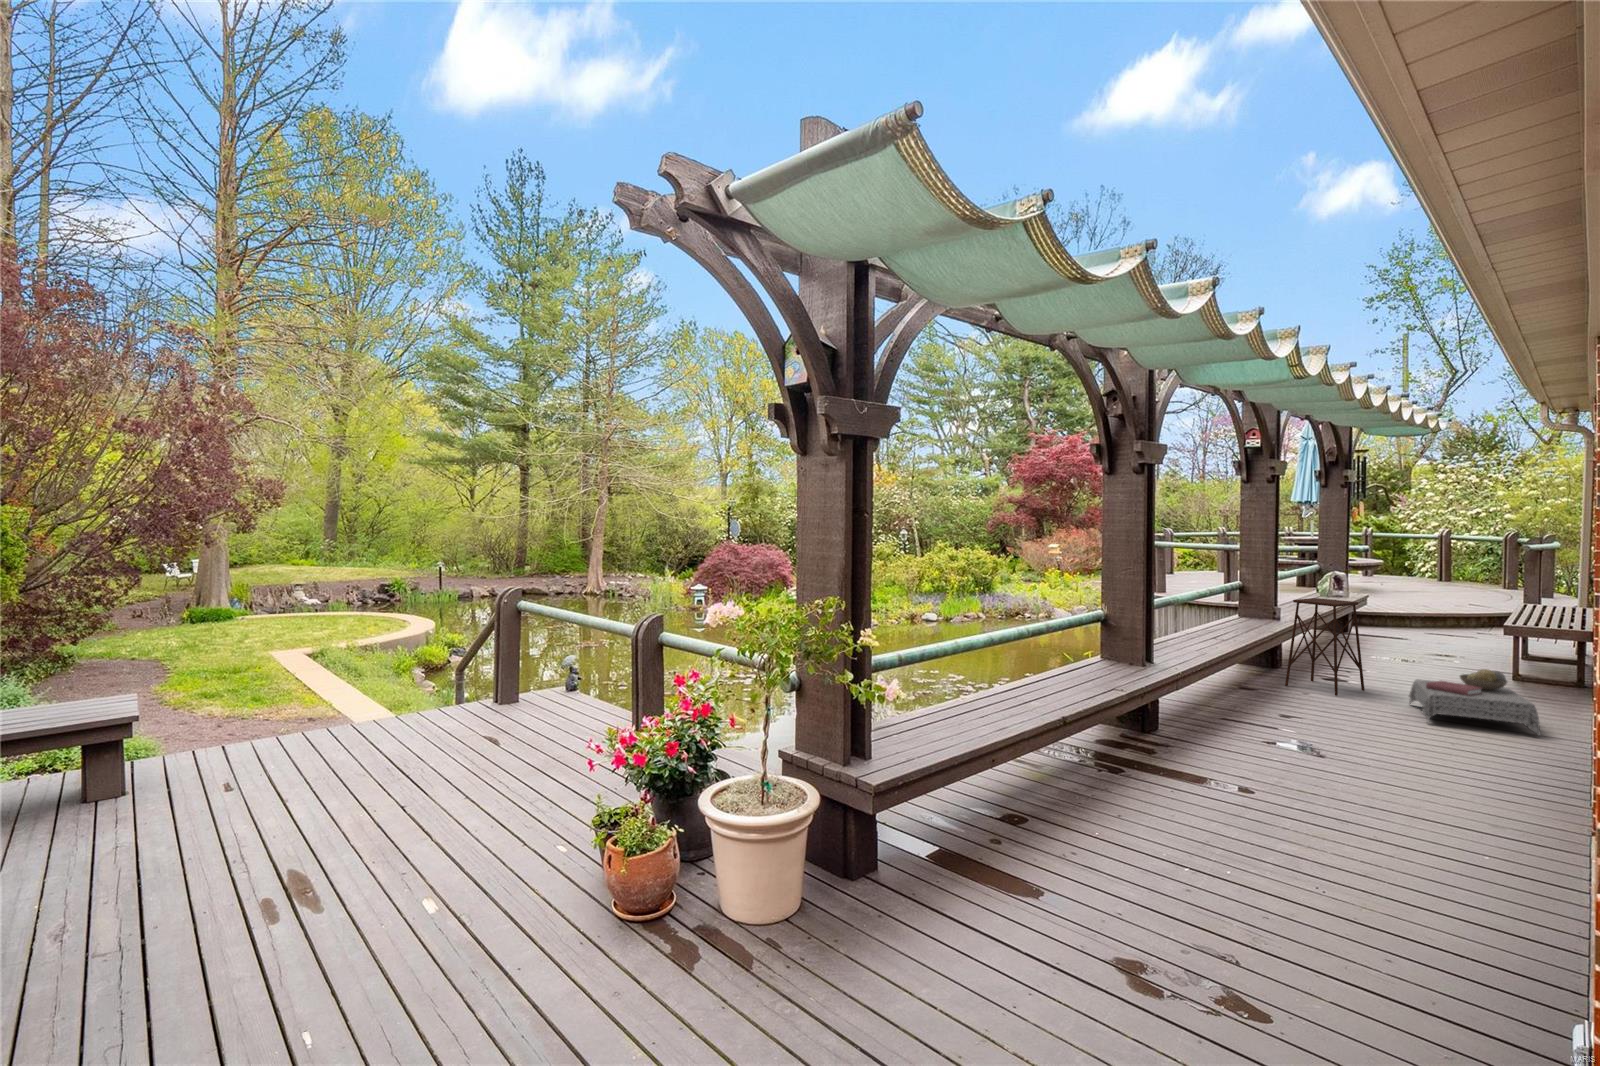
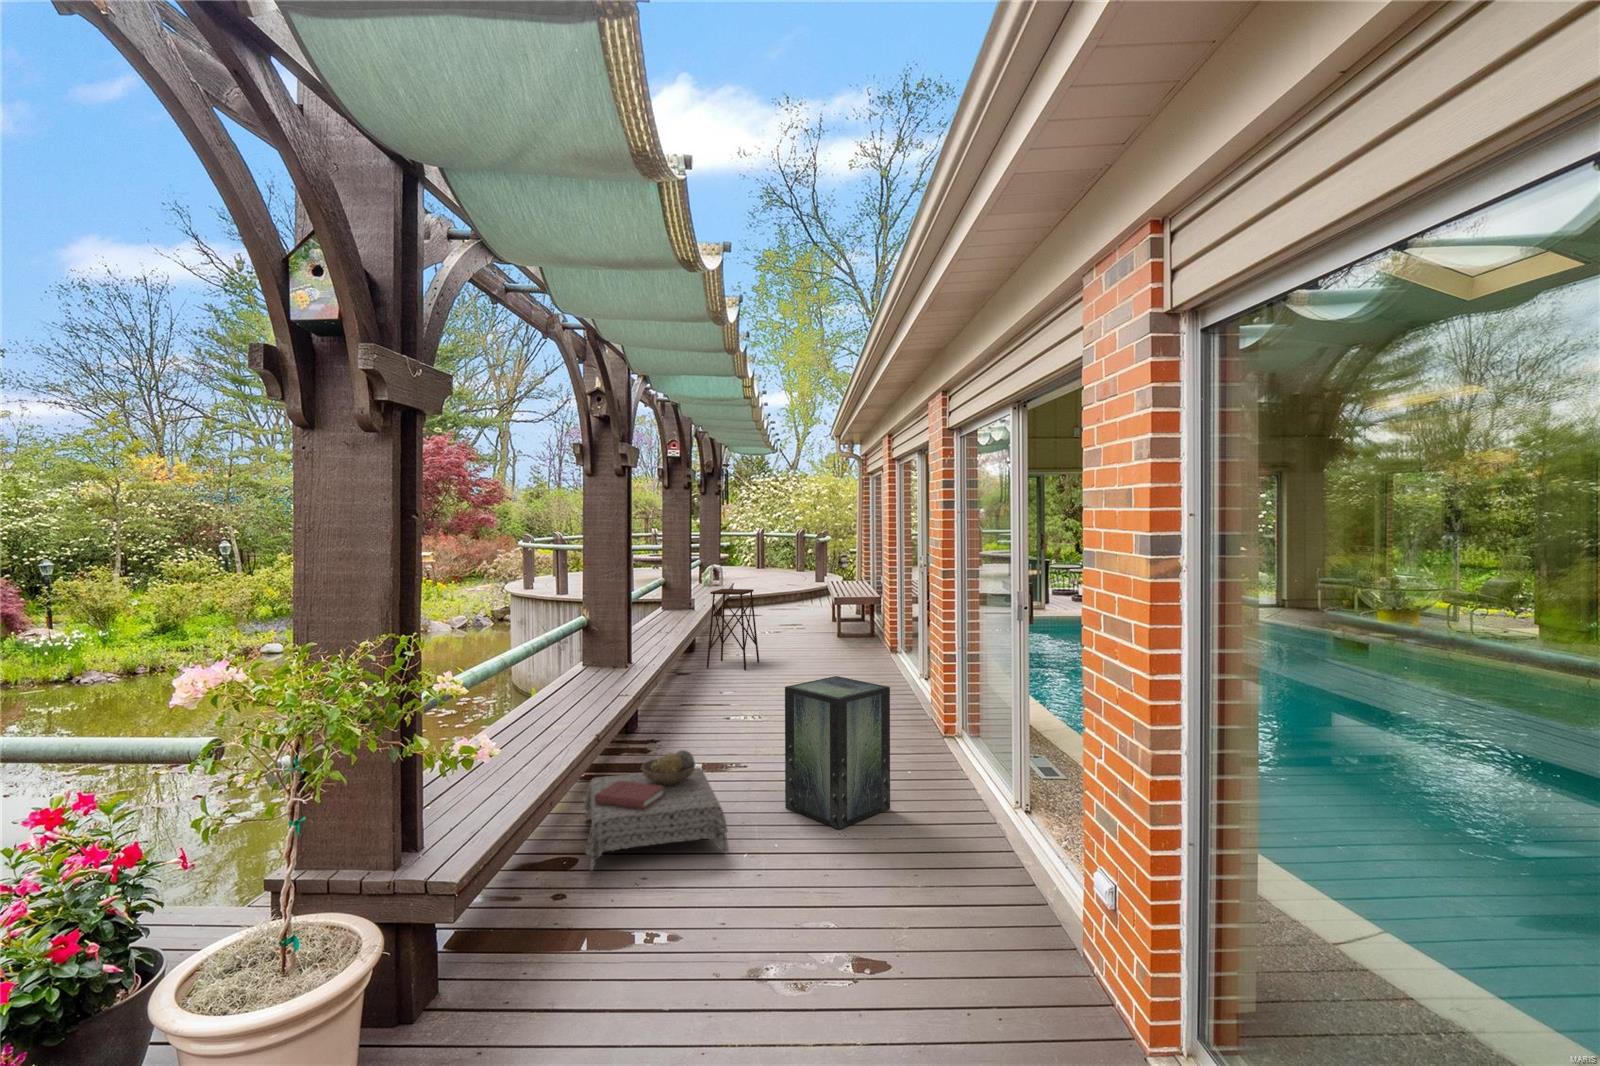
ottoman: present [1409,669,1541,736] -> present [583,750,728,871]
storage box: none [1270,708,1427,890] -> present [785,676,890,829]

